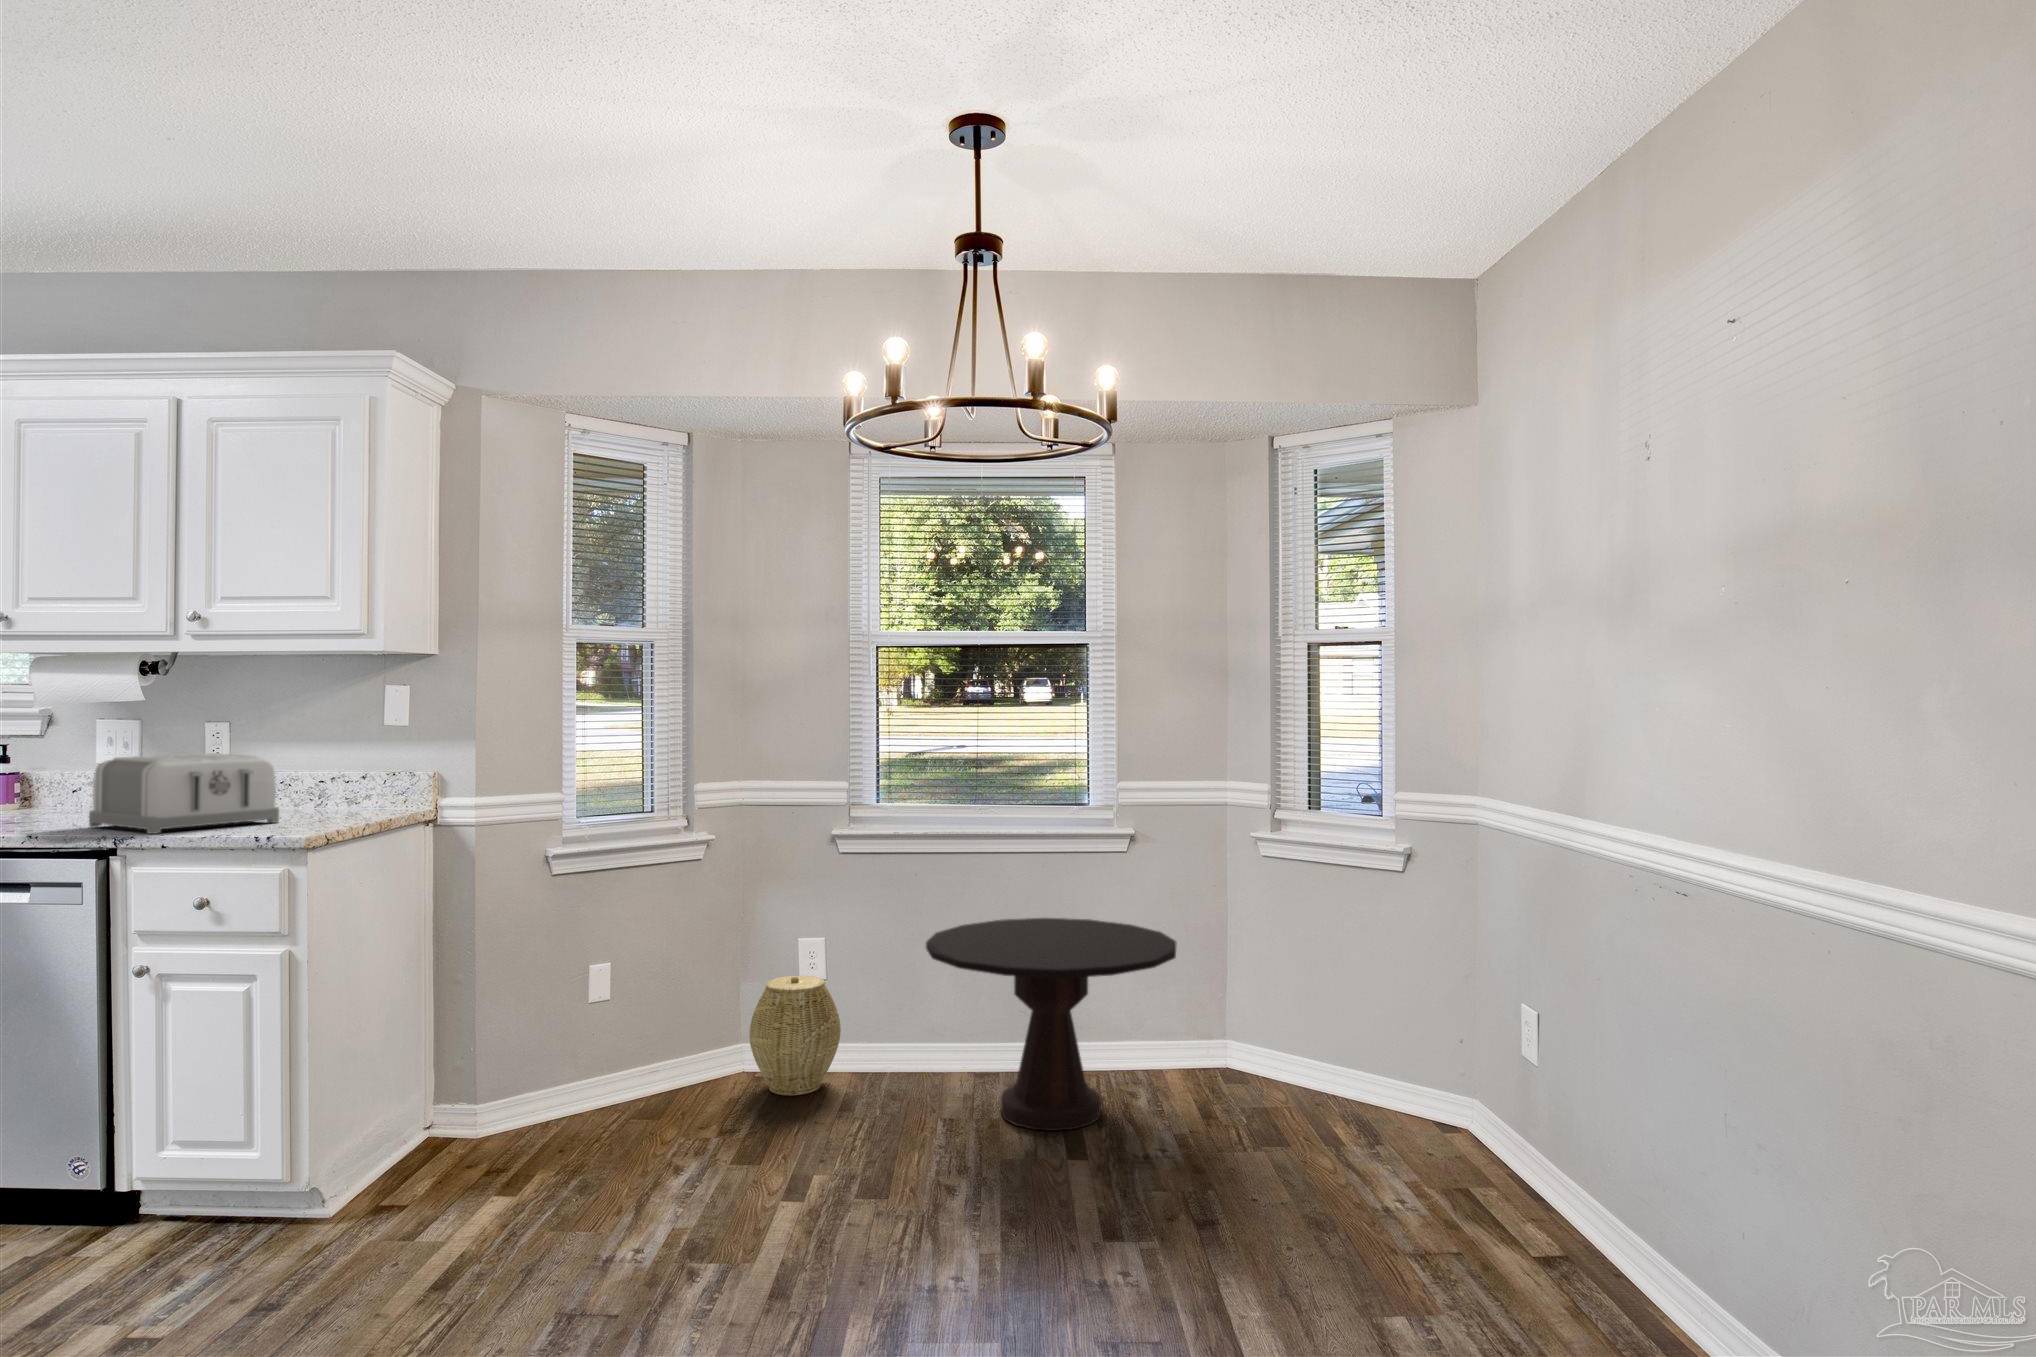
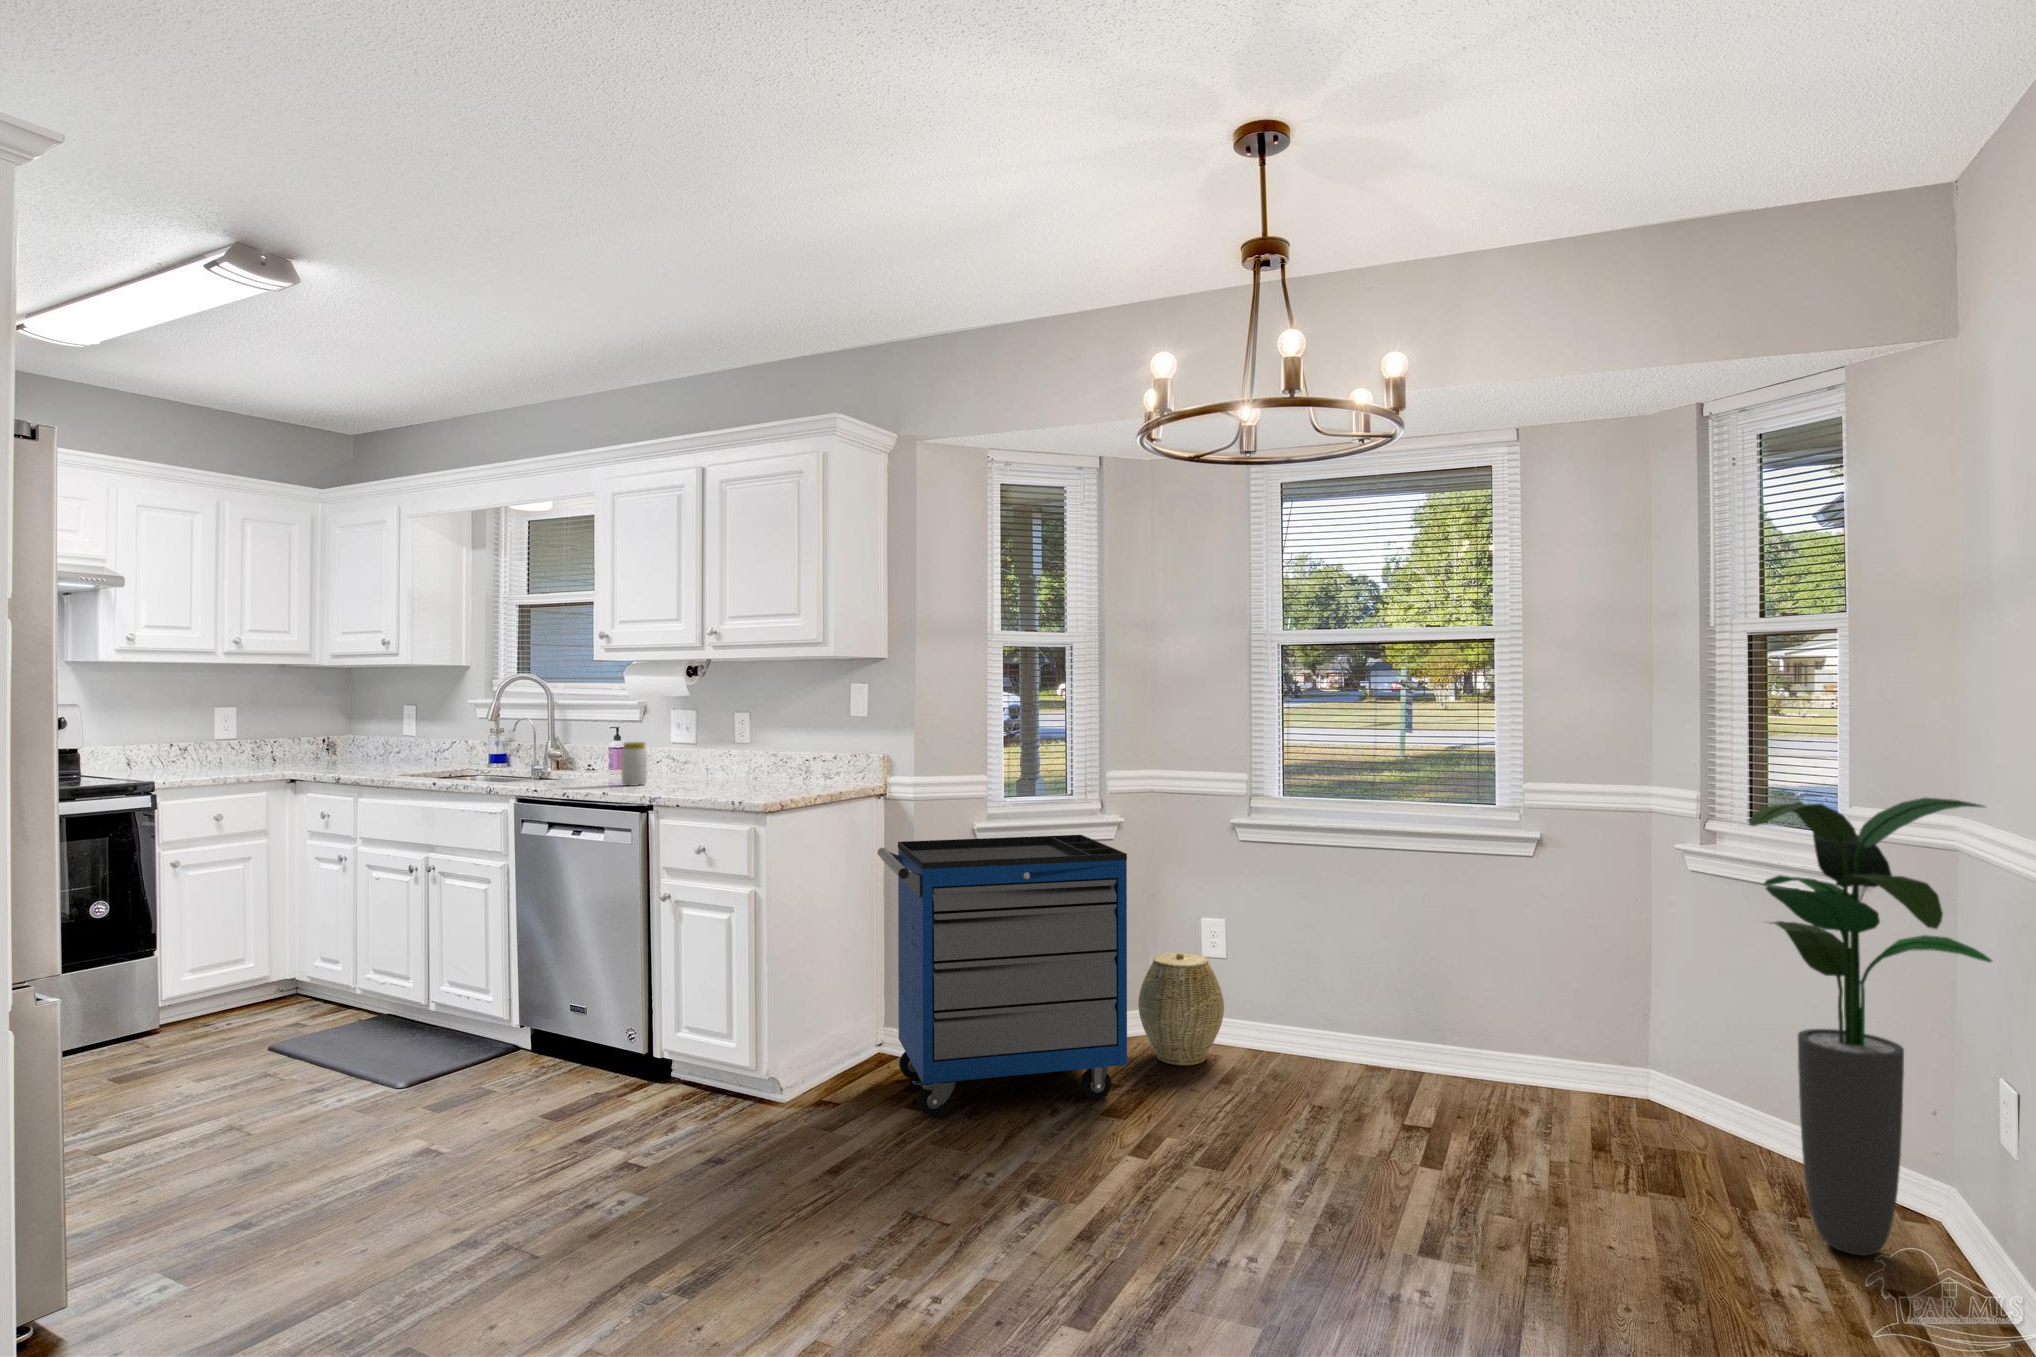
toaster: present [89,753,279,834] -> none [648,734,765,795]
jar: none [38,767,80,826] -> present [622,742,647,785]
potted plant: none [1342,785,1516,1167] -> present [1749,798,1992,1255]
storage cabinet: none [449,857,761,1198] -> present [878,835,1127,1116]
side table: present [926,918,1177,1131] -> none [1290,916,1566,1140]

